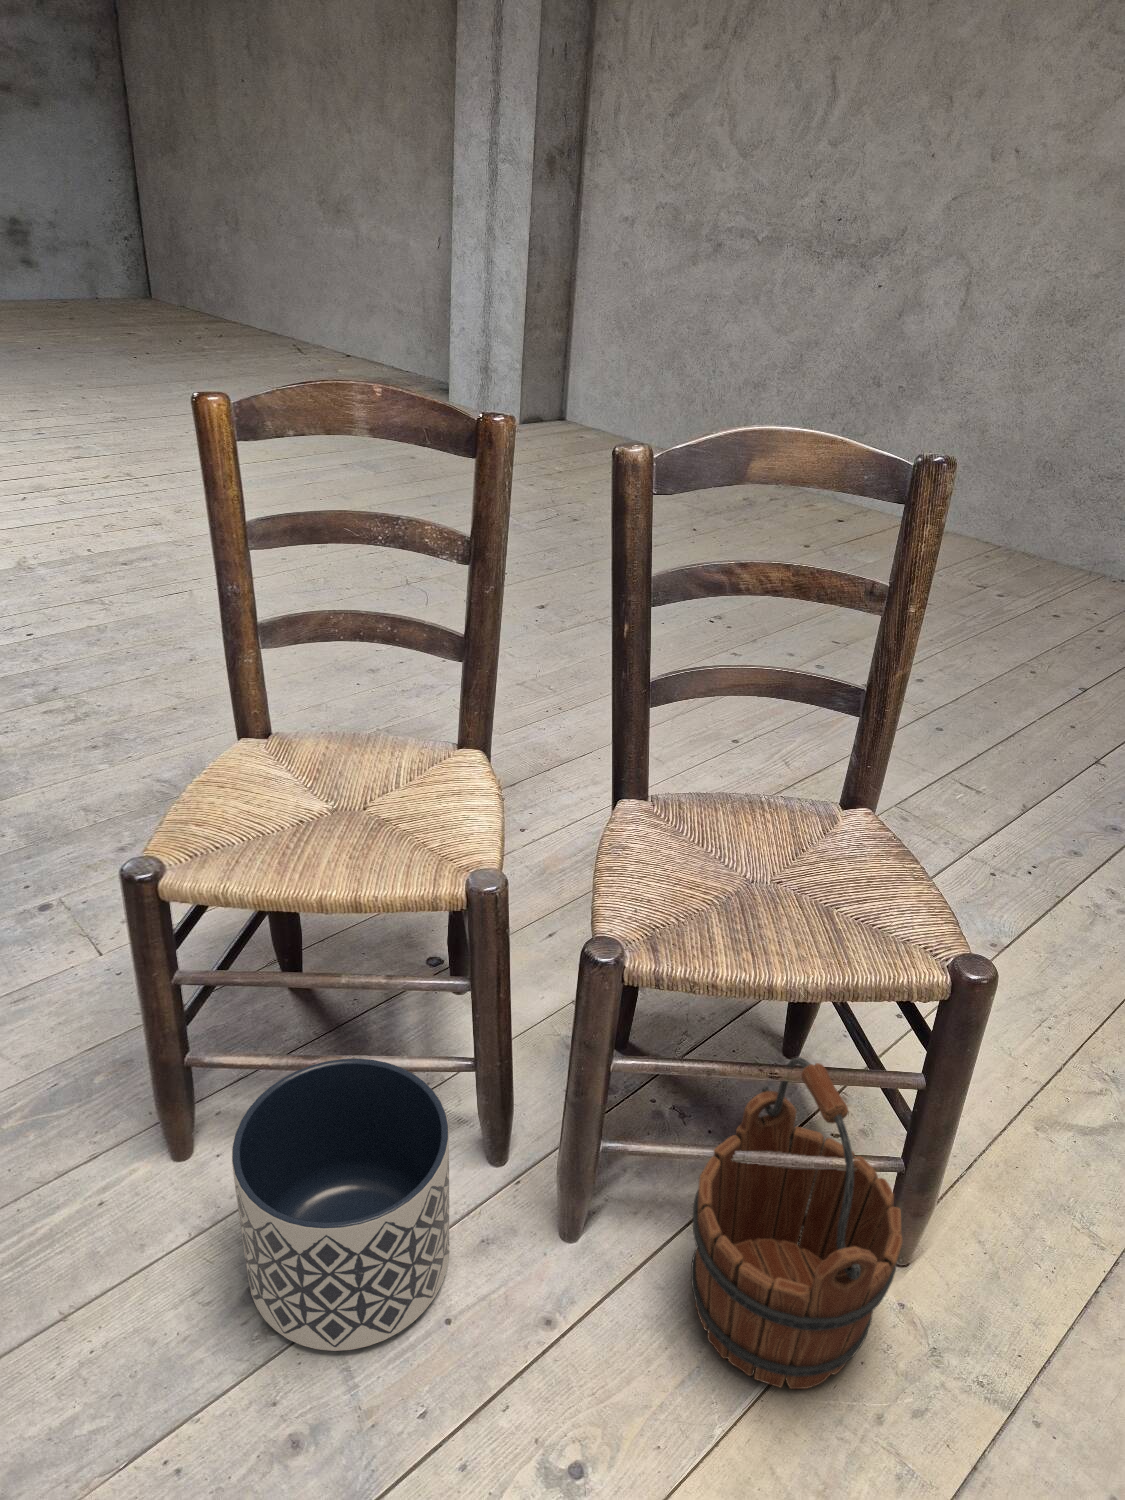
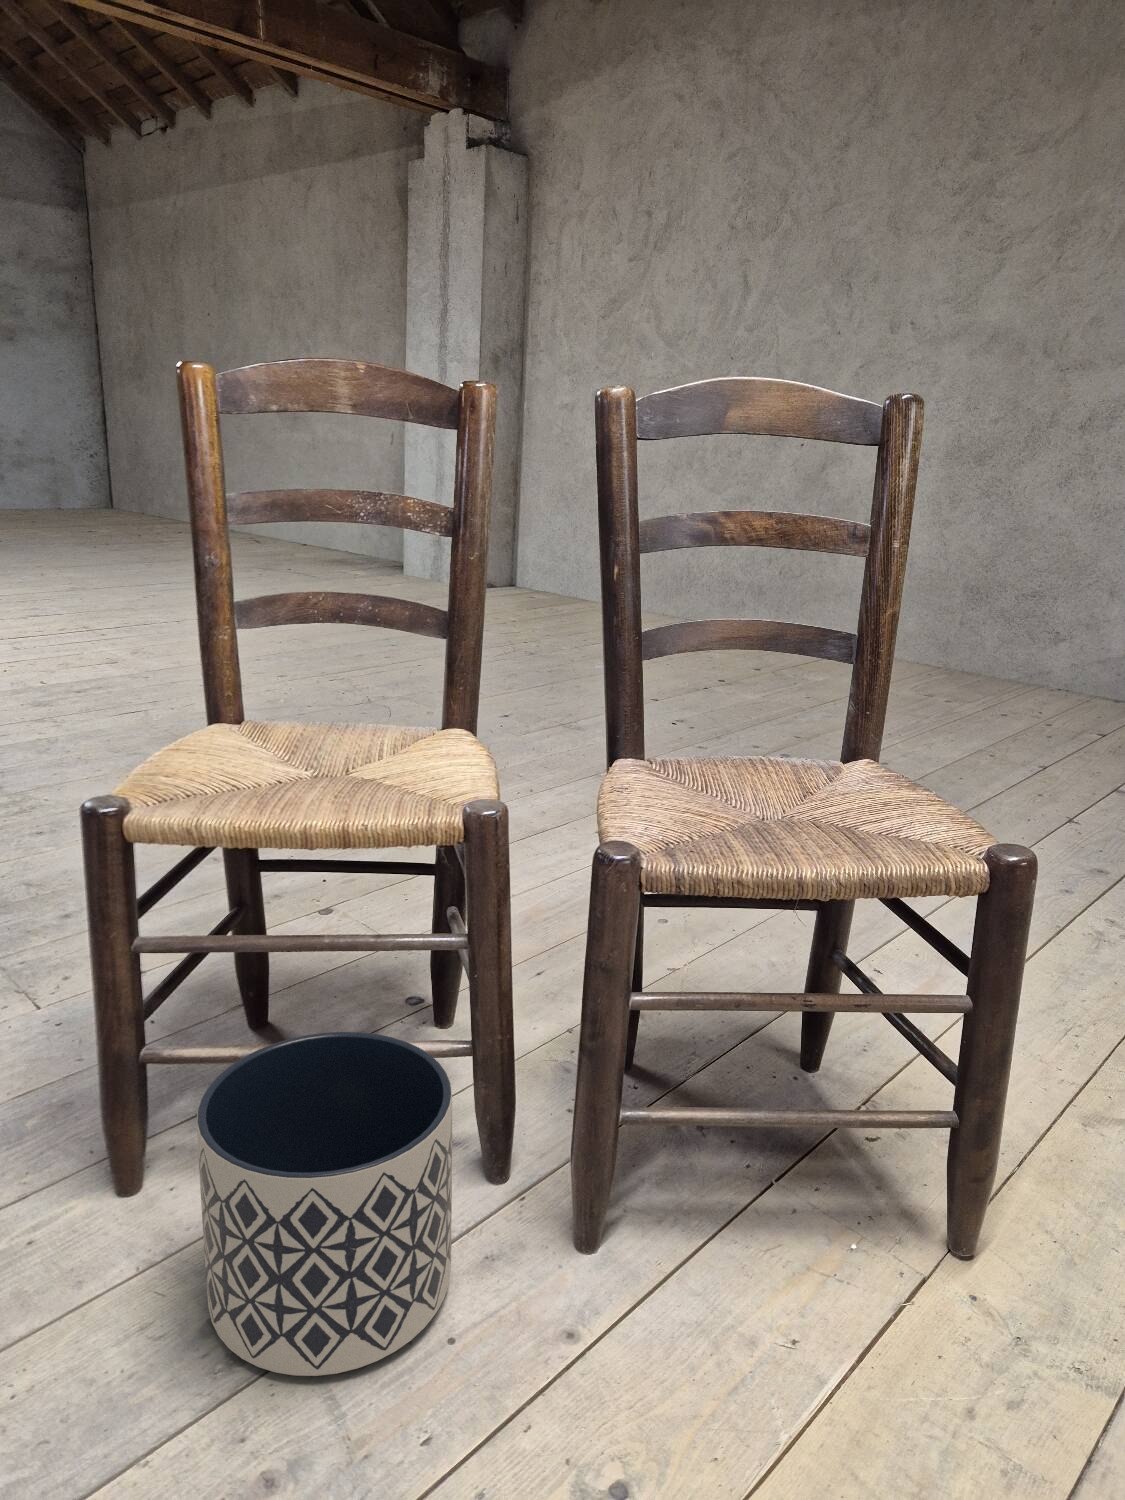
wooden bucket: present [691,1057,902,1389] -> none [736,958,982,1386]

